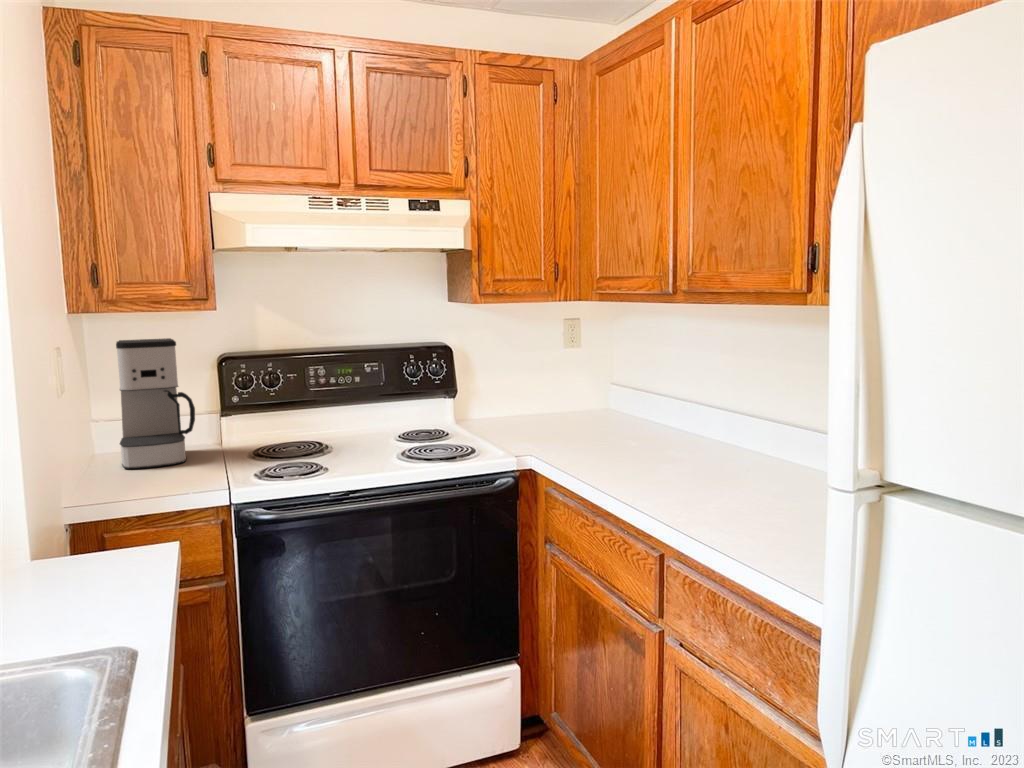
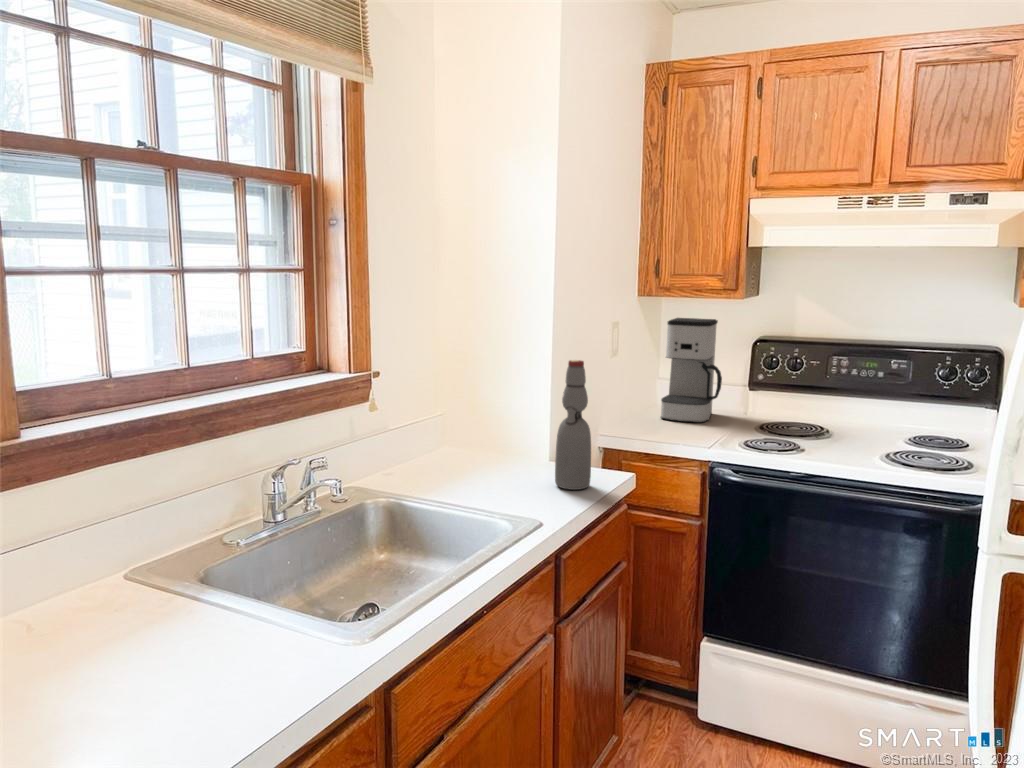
bottle: none [67,399,131,596] -> present [555,360,591,490]

